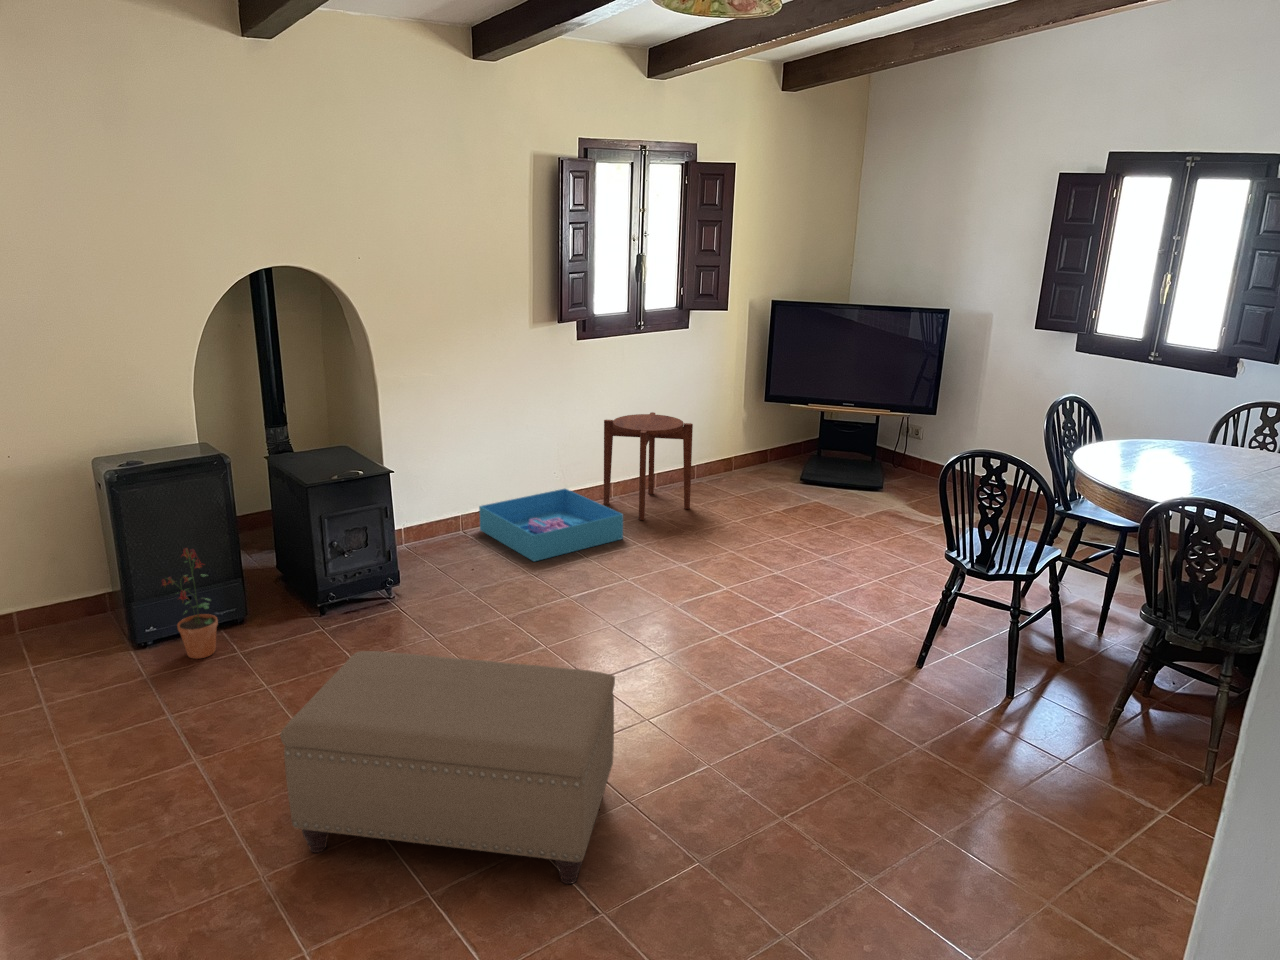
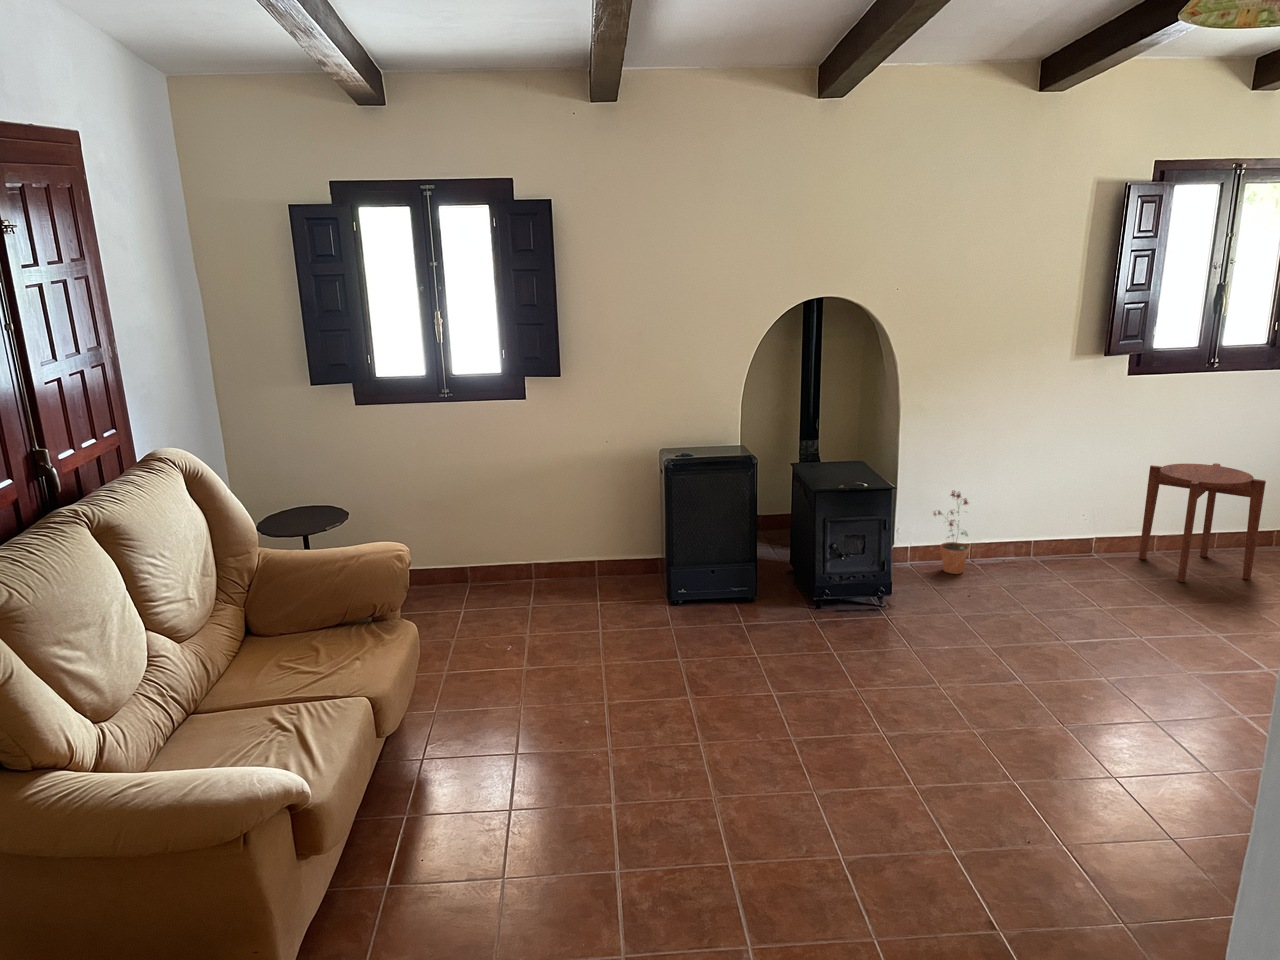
storage bin: present [479,489,623,561] -> none [989,534,1153,602]
potted plant: present [163,548,218,659] -> present [934,491,969,574]
ottoman: present [280,651,615,884] -> none [742,635,1063,897]

